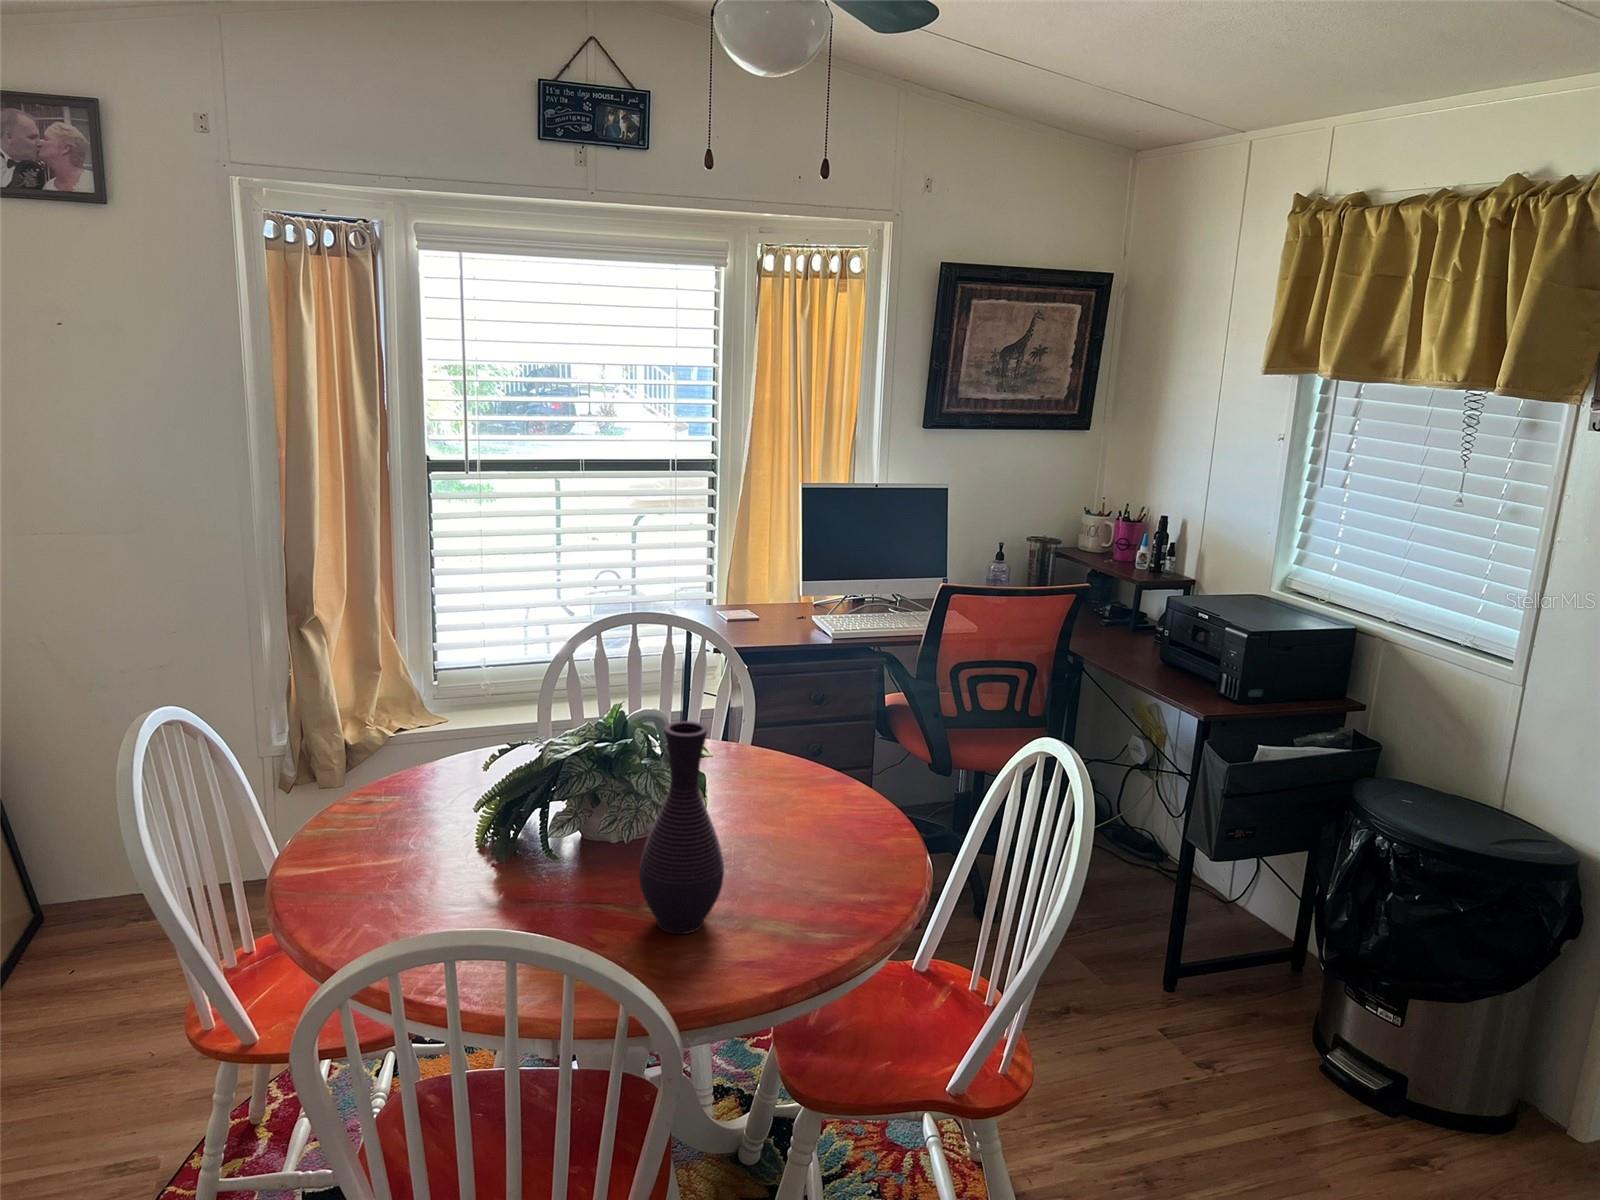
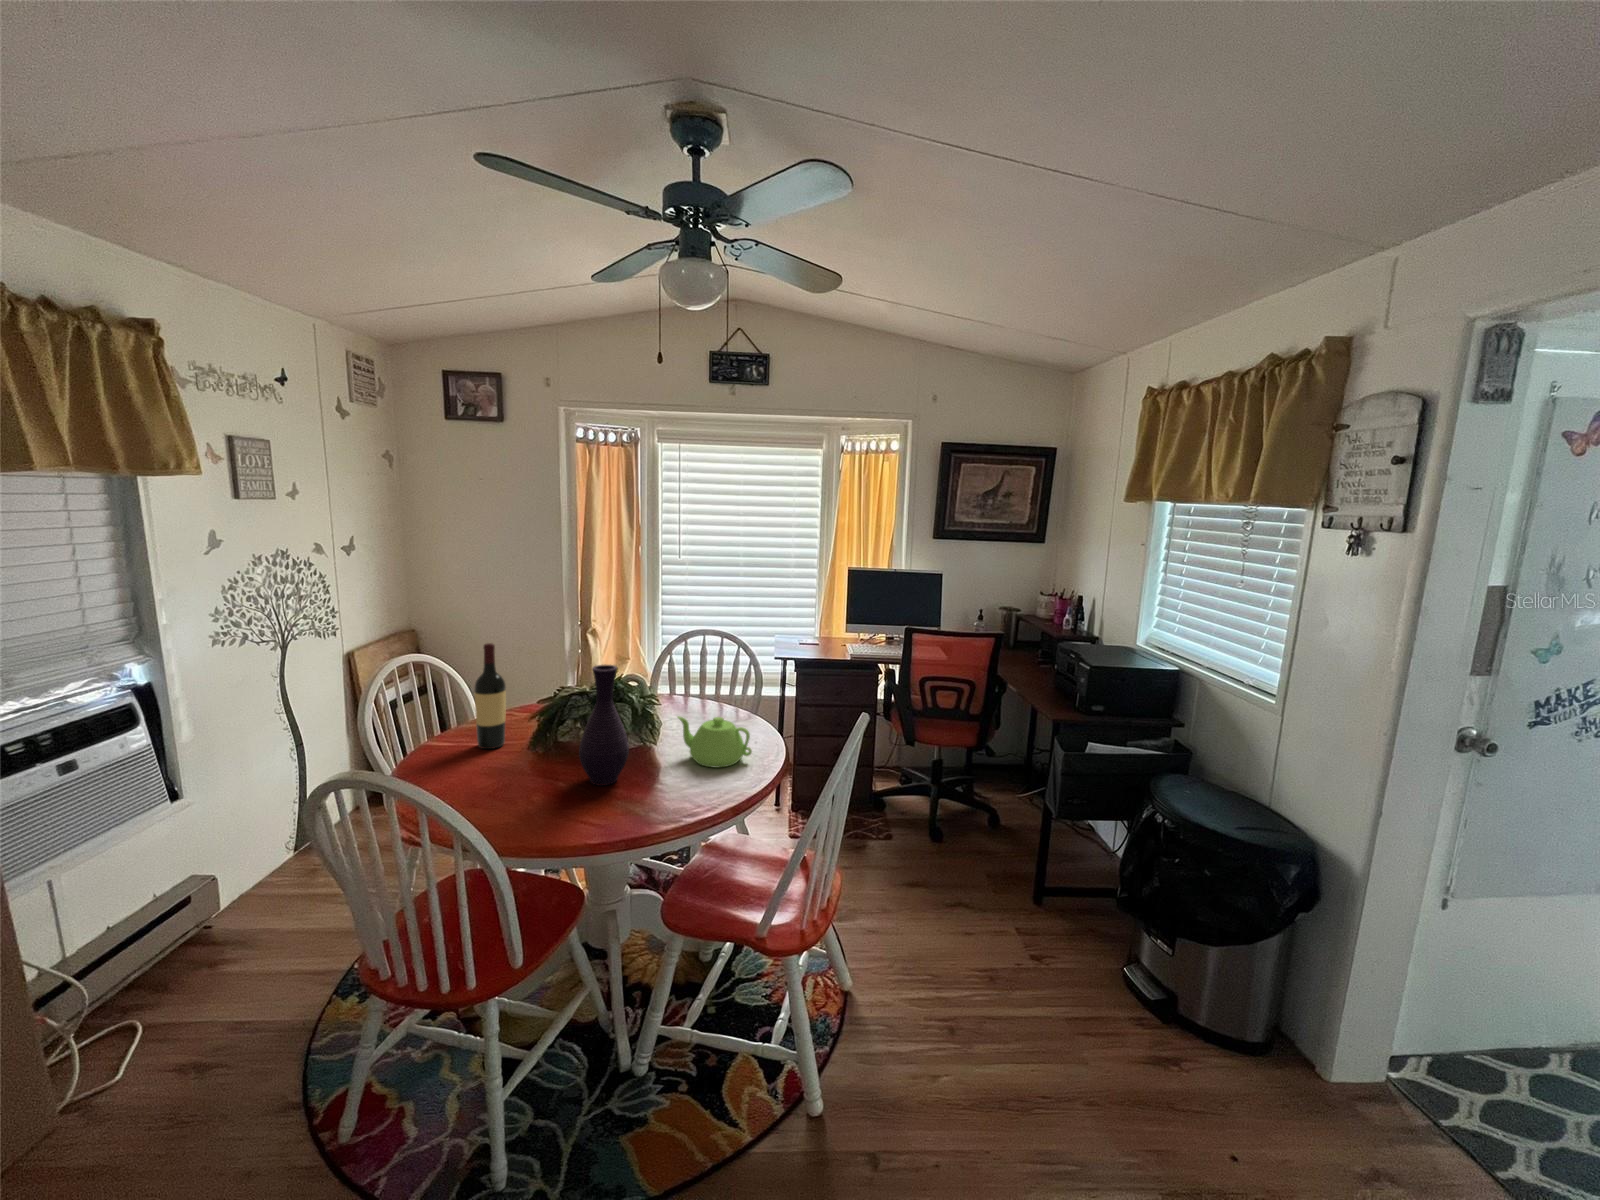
wine bottle: none [373,698,430,898] -> present [474,643,506,749]
teapot: none [752,784,877,870] -> present [678,716,752,768]

